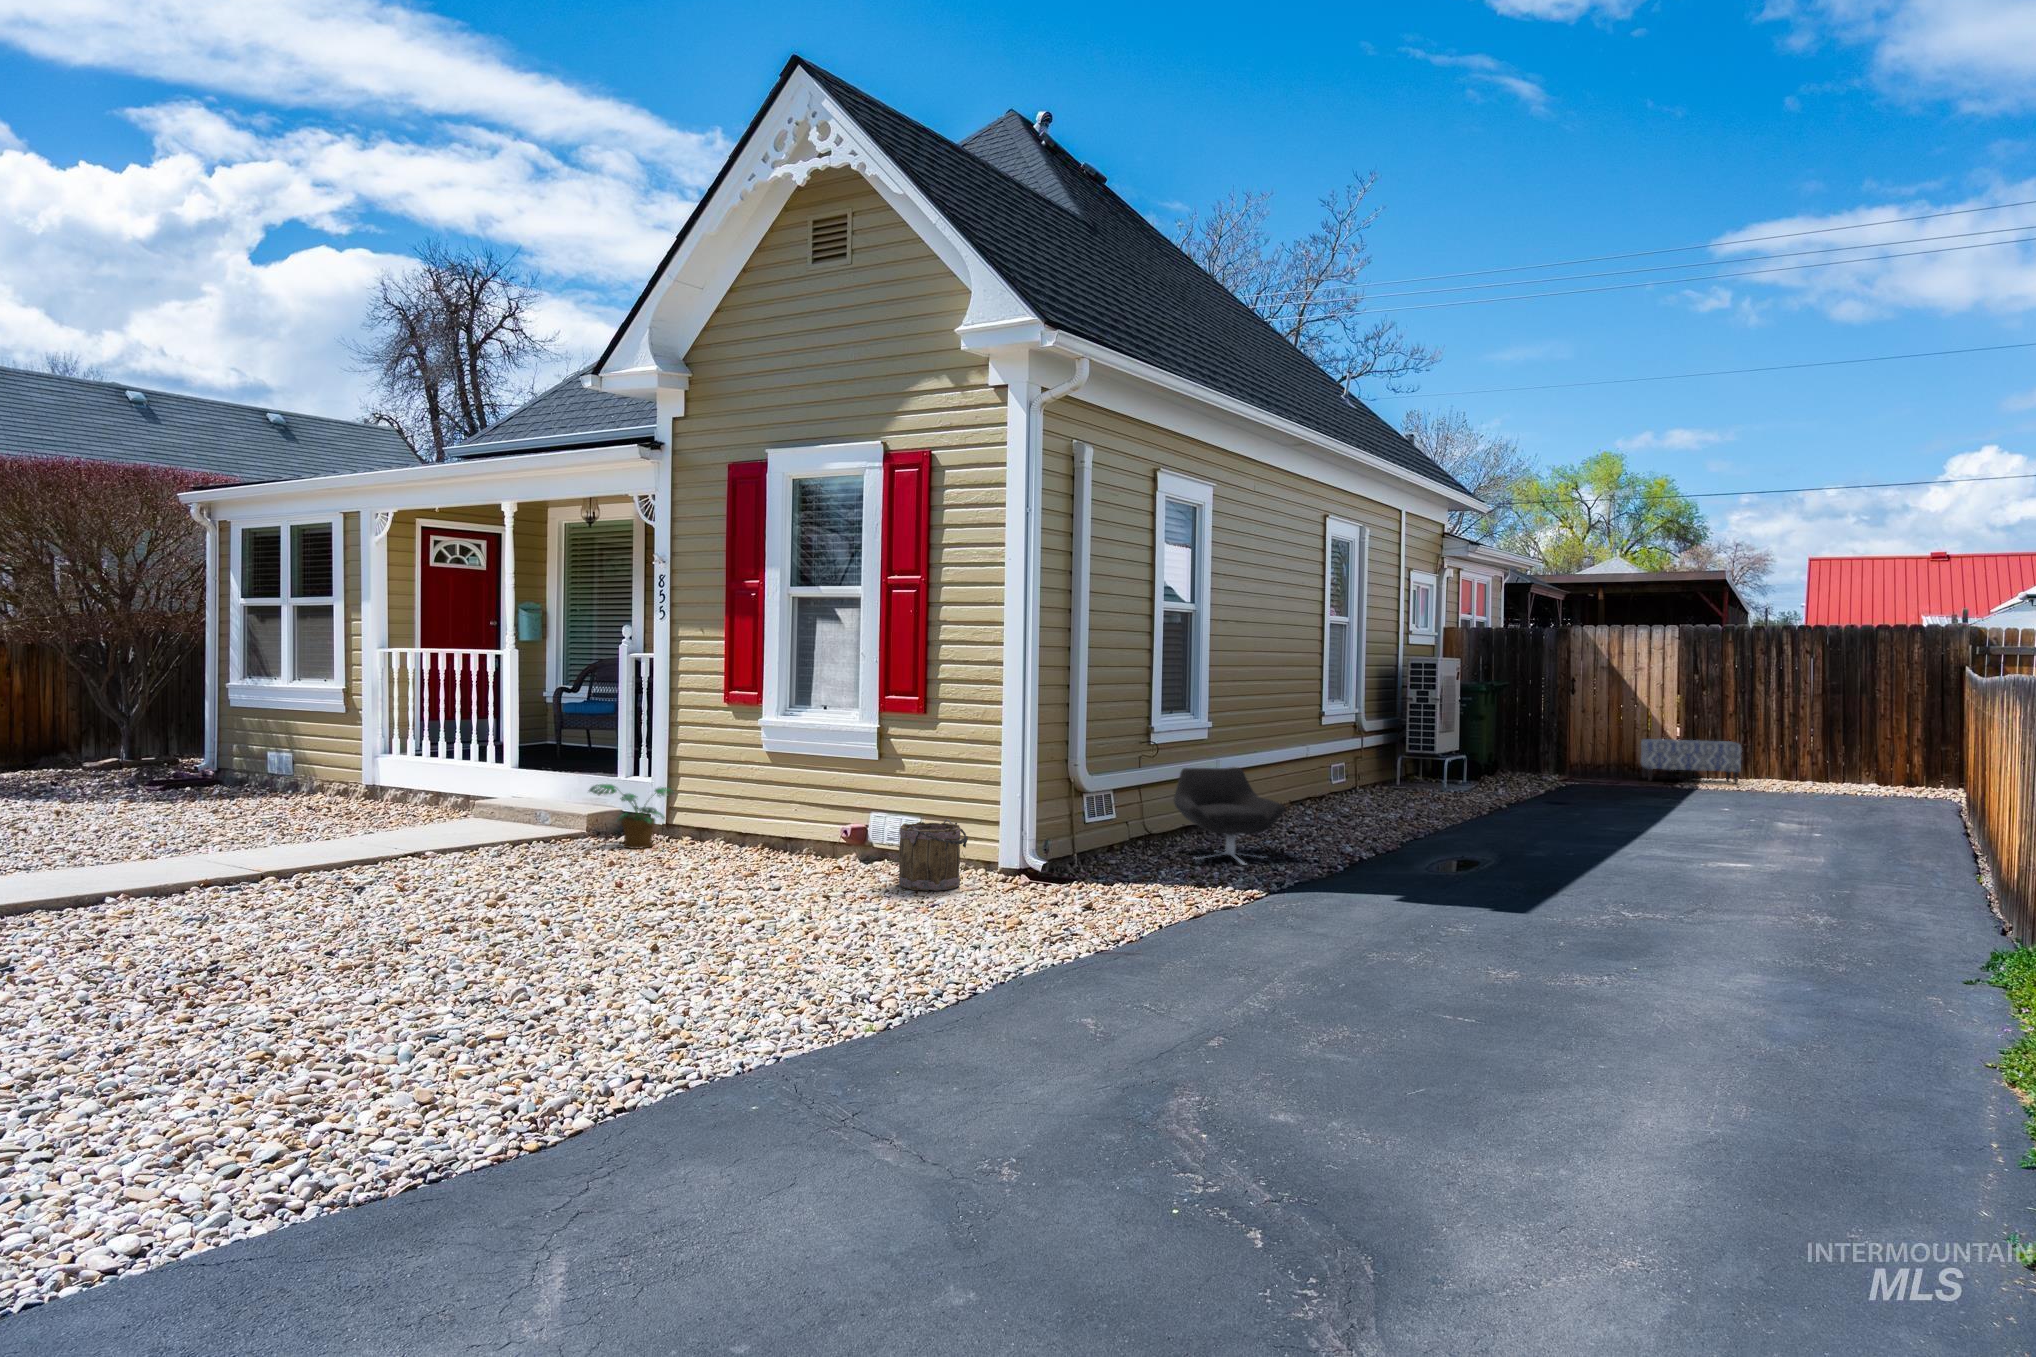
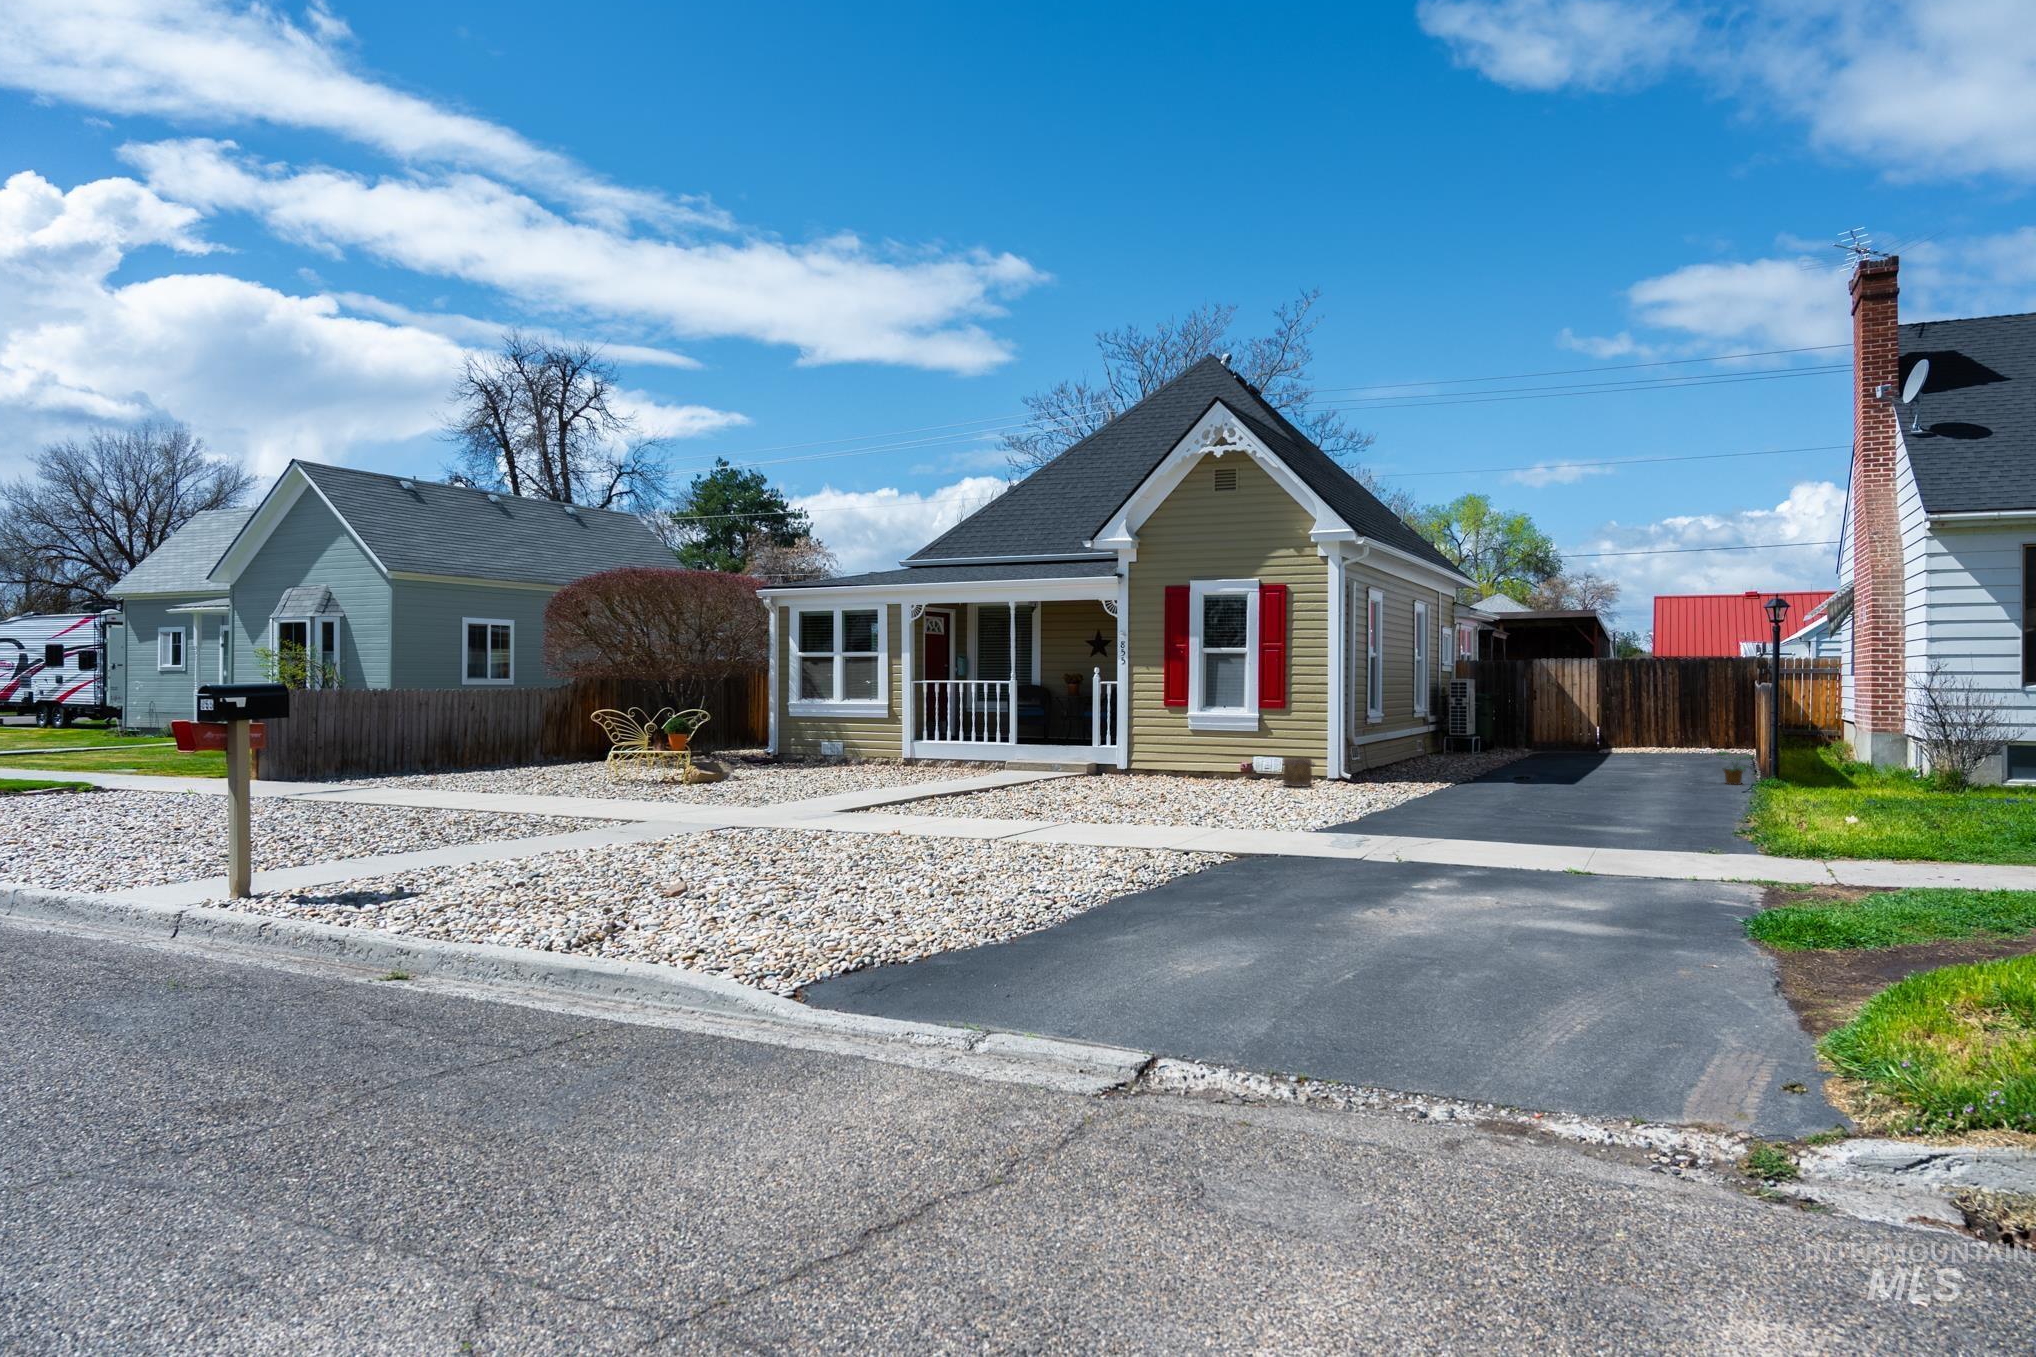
bench: present [1641,739,1742,784] -> none [1576,725,1635,751]
lounge chair: present [1174,767,1286,865] -> none [1378,735,1437,779]
potted plant: present [589,784,673,849] -> present [1716,751,1754,785]

